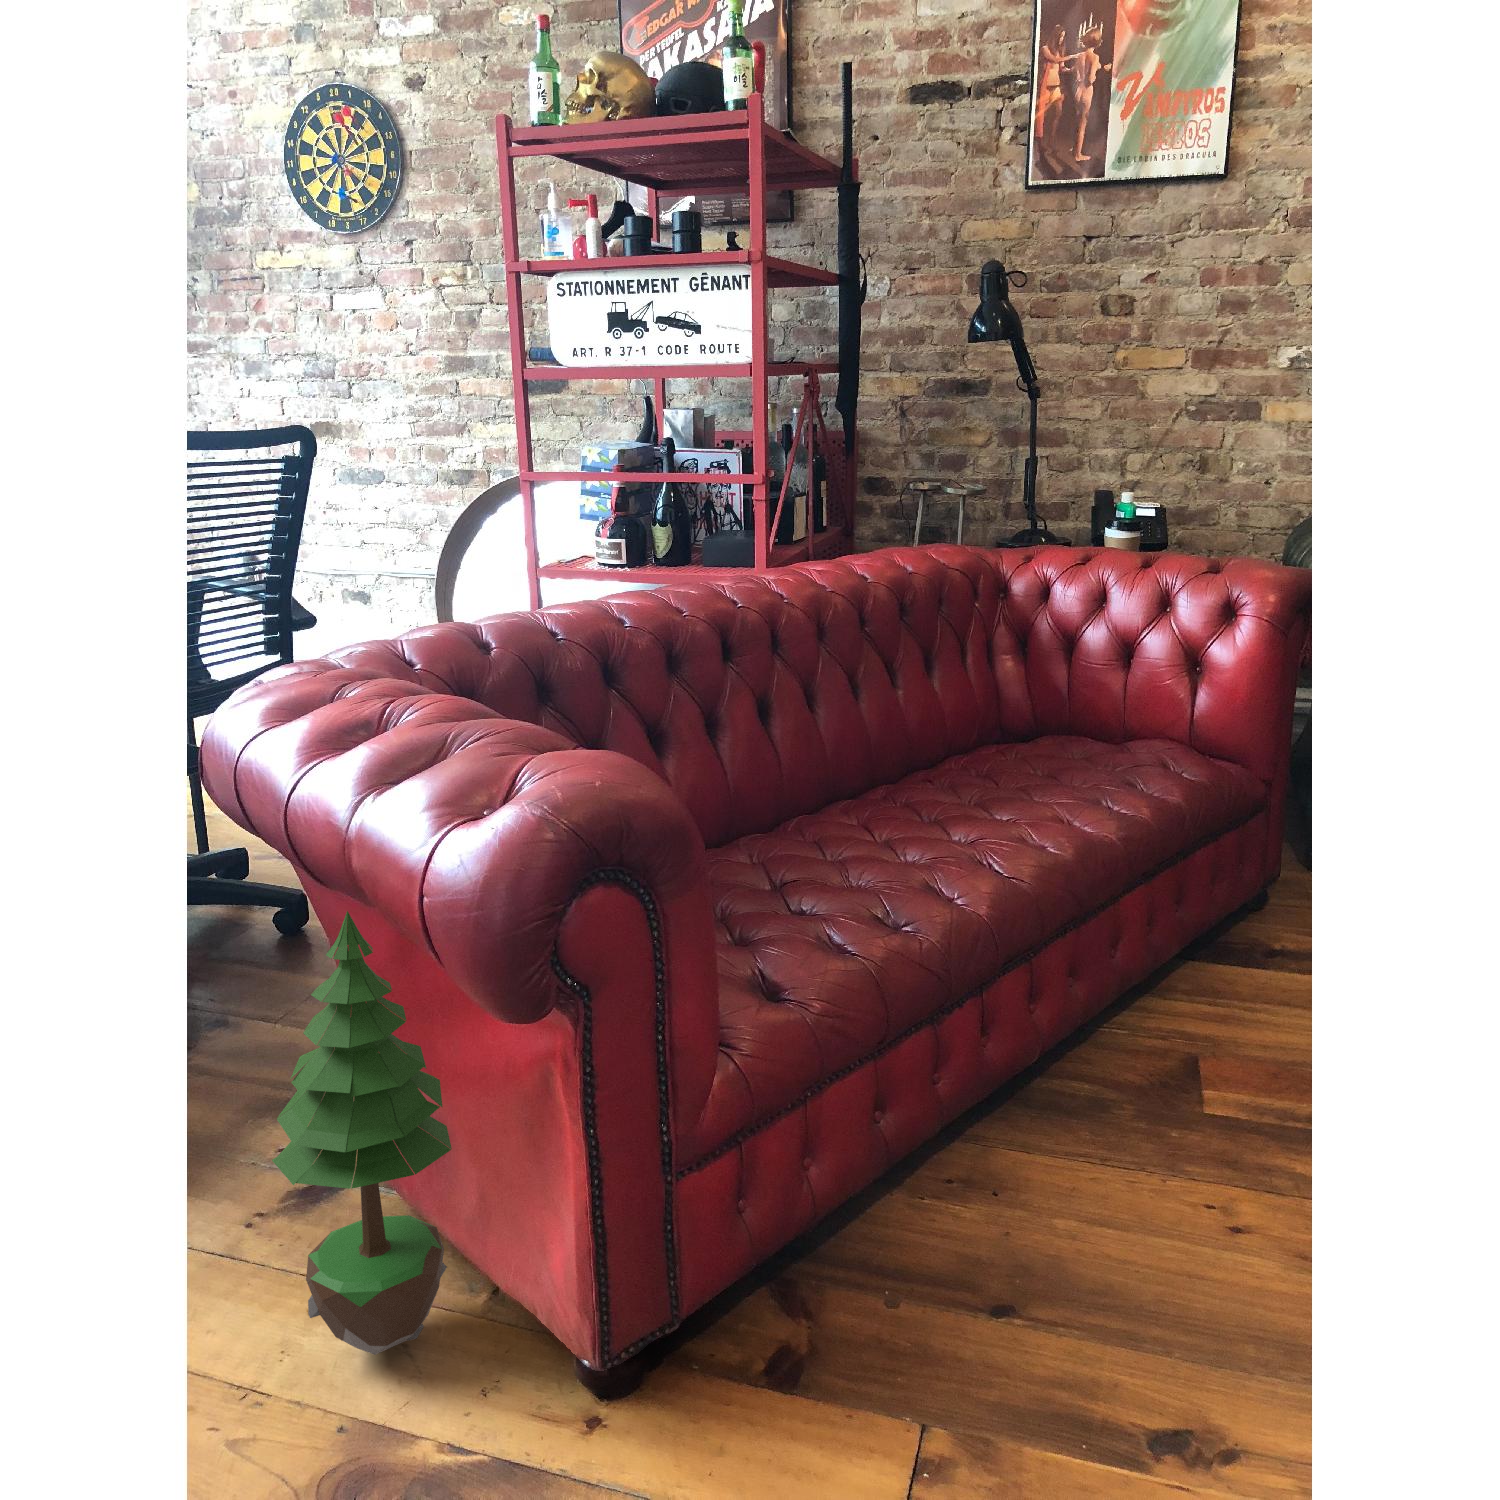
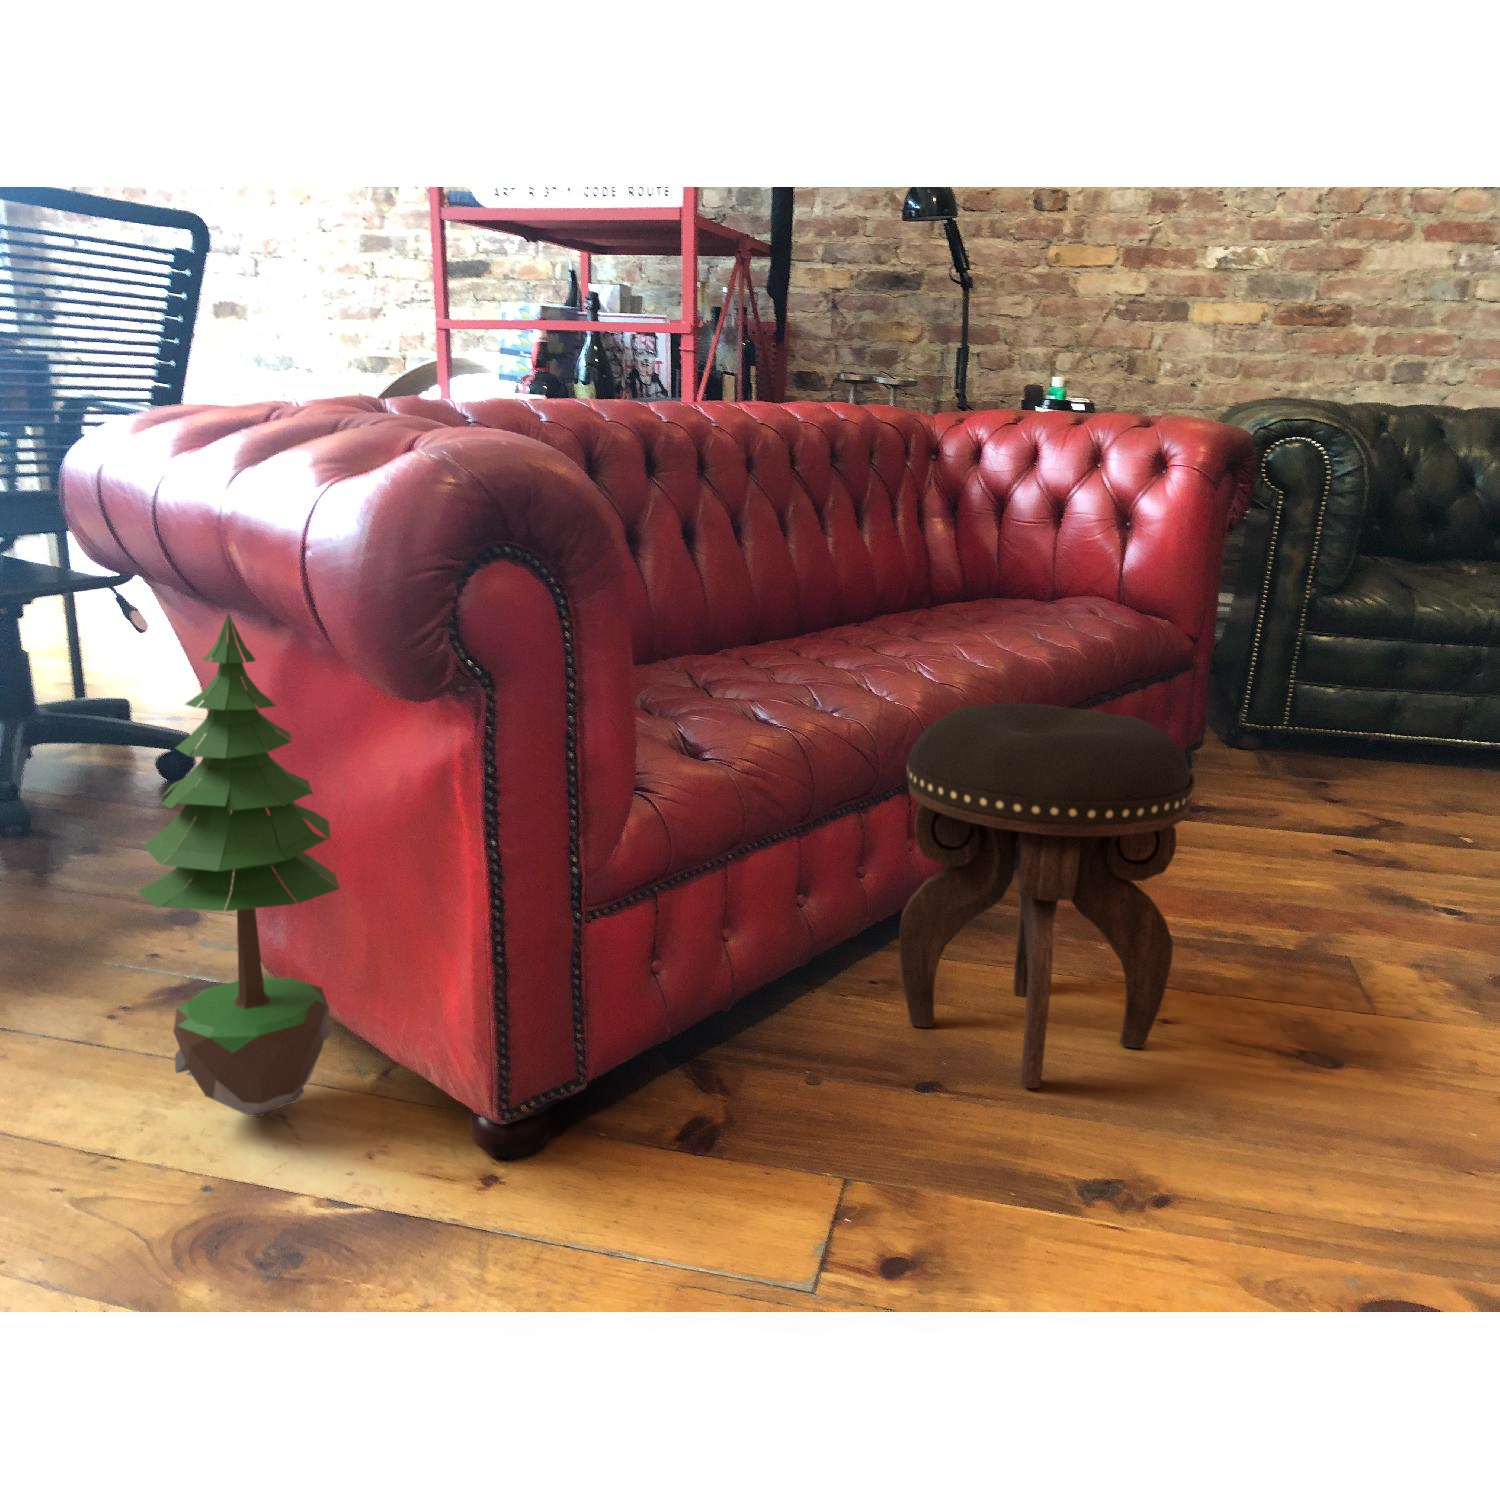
footstool: none [973,921,1255,1313] -> present [899,703,1195,1088]

